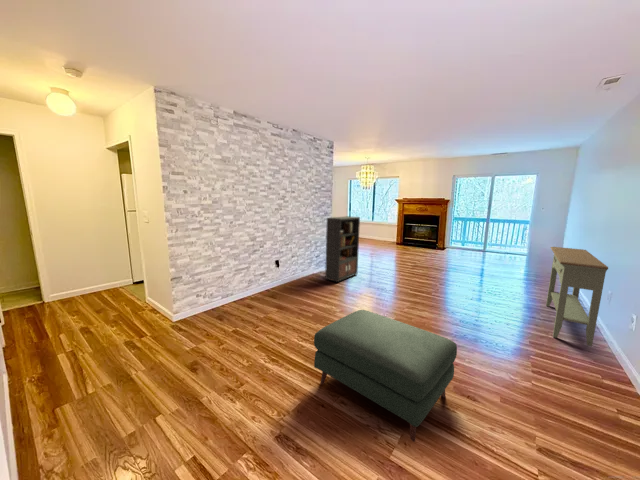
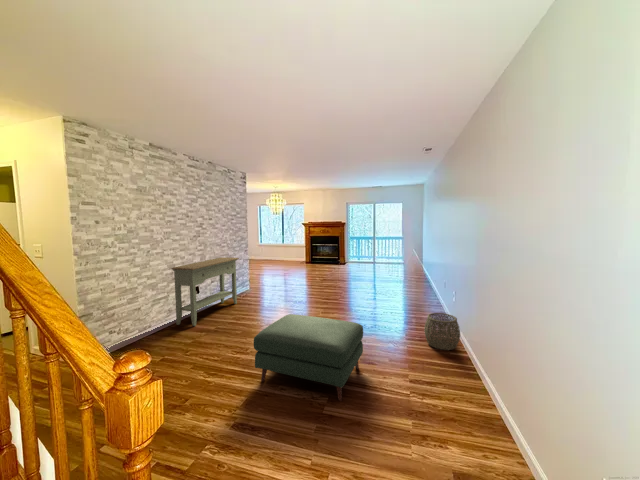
bookcase: present [325,216,360,282] -> none [244,240,275,301]
console table: present [546,247,608,346] -> present [172,257,239,326]
woven basket: none [554,341,623,403] -> present [424,313,460,350]

